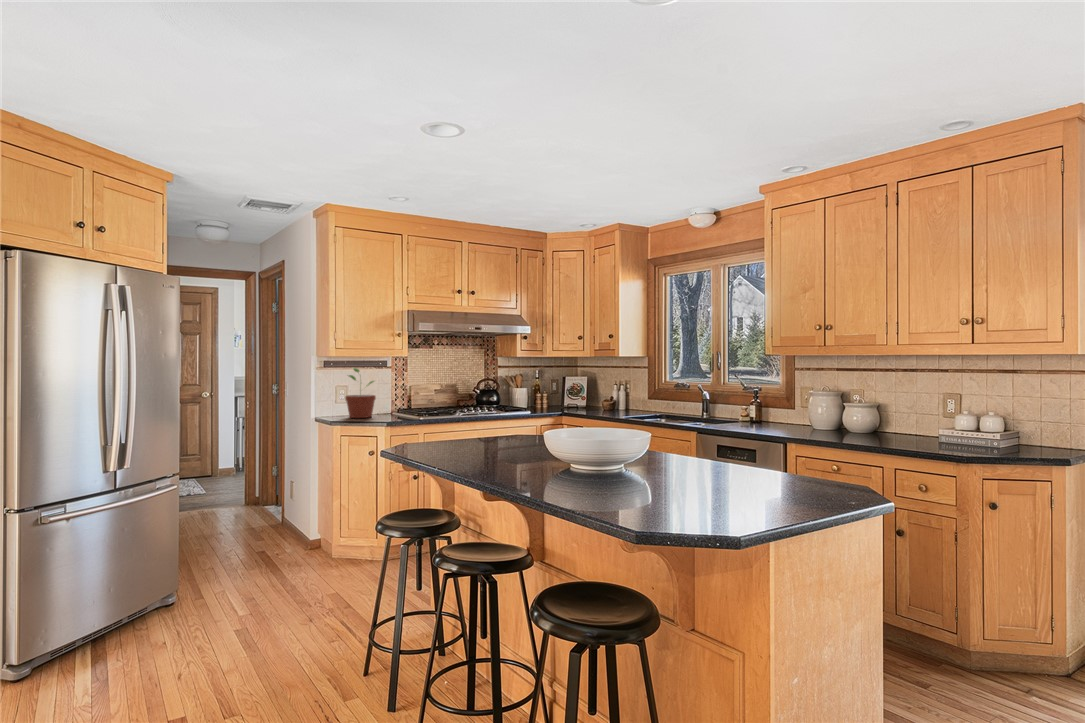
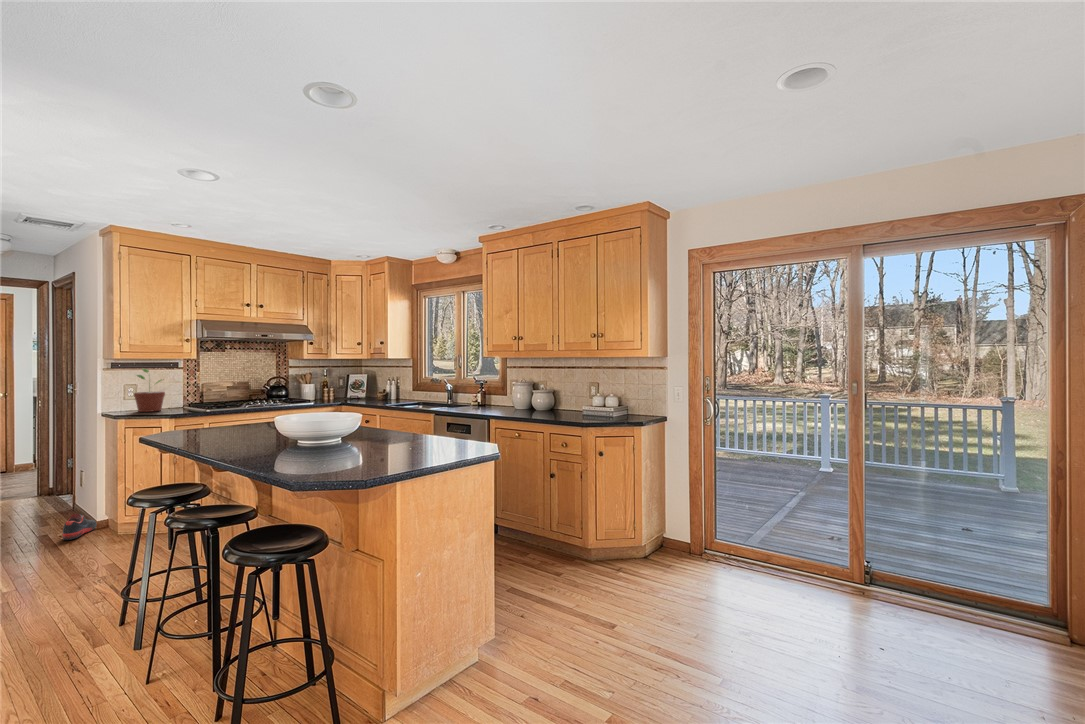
shoe: none [280,531,309,560] -> present [63,514,97,540]

